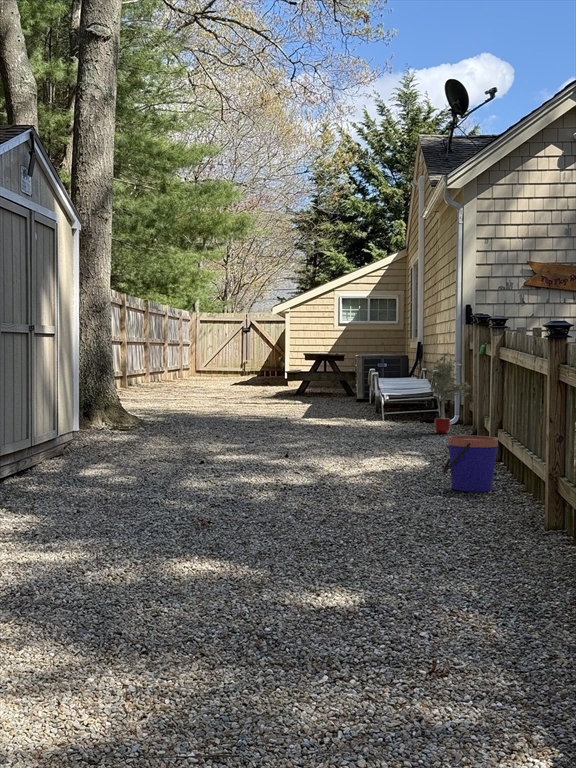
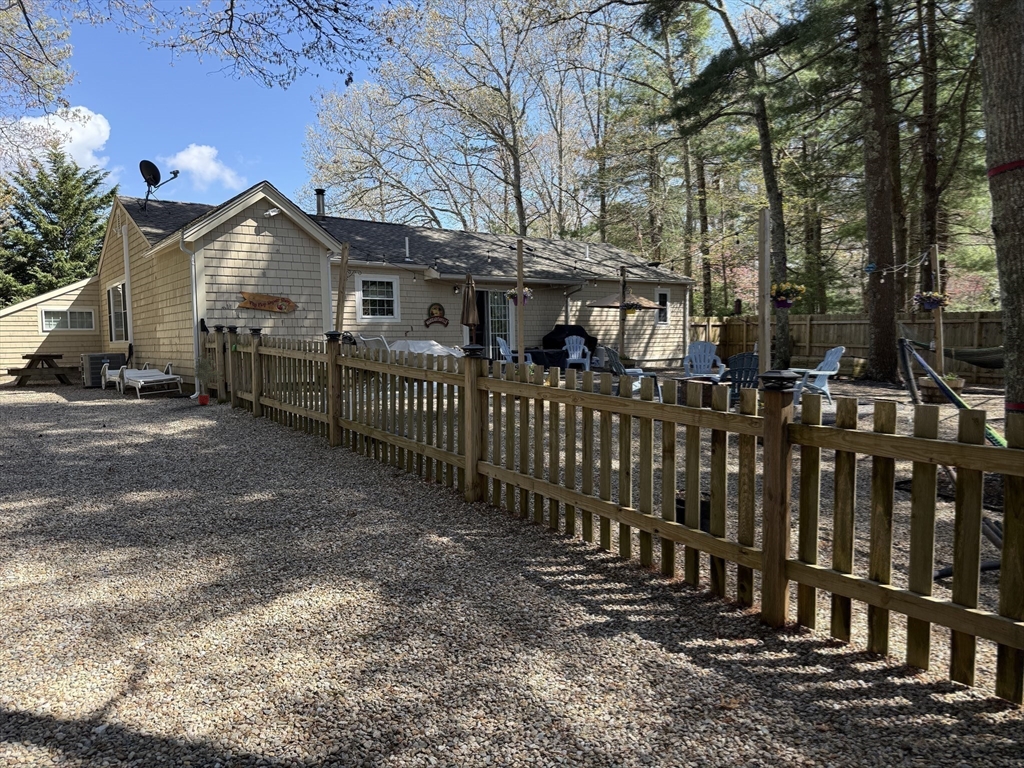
bucket: present [443,435,498,492] -> none [269,403,303,437]

